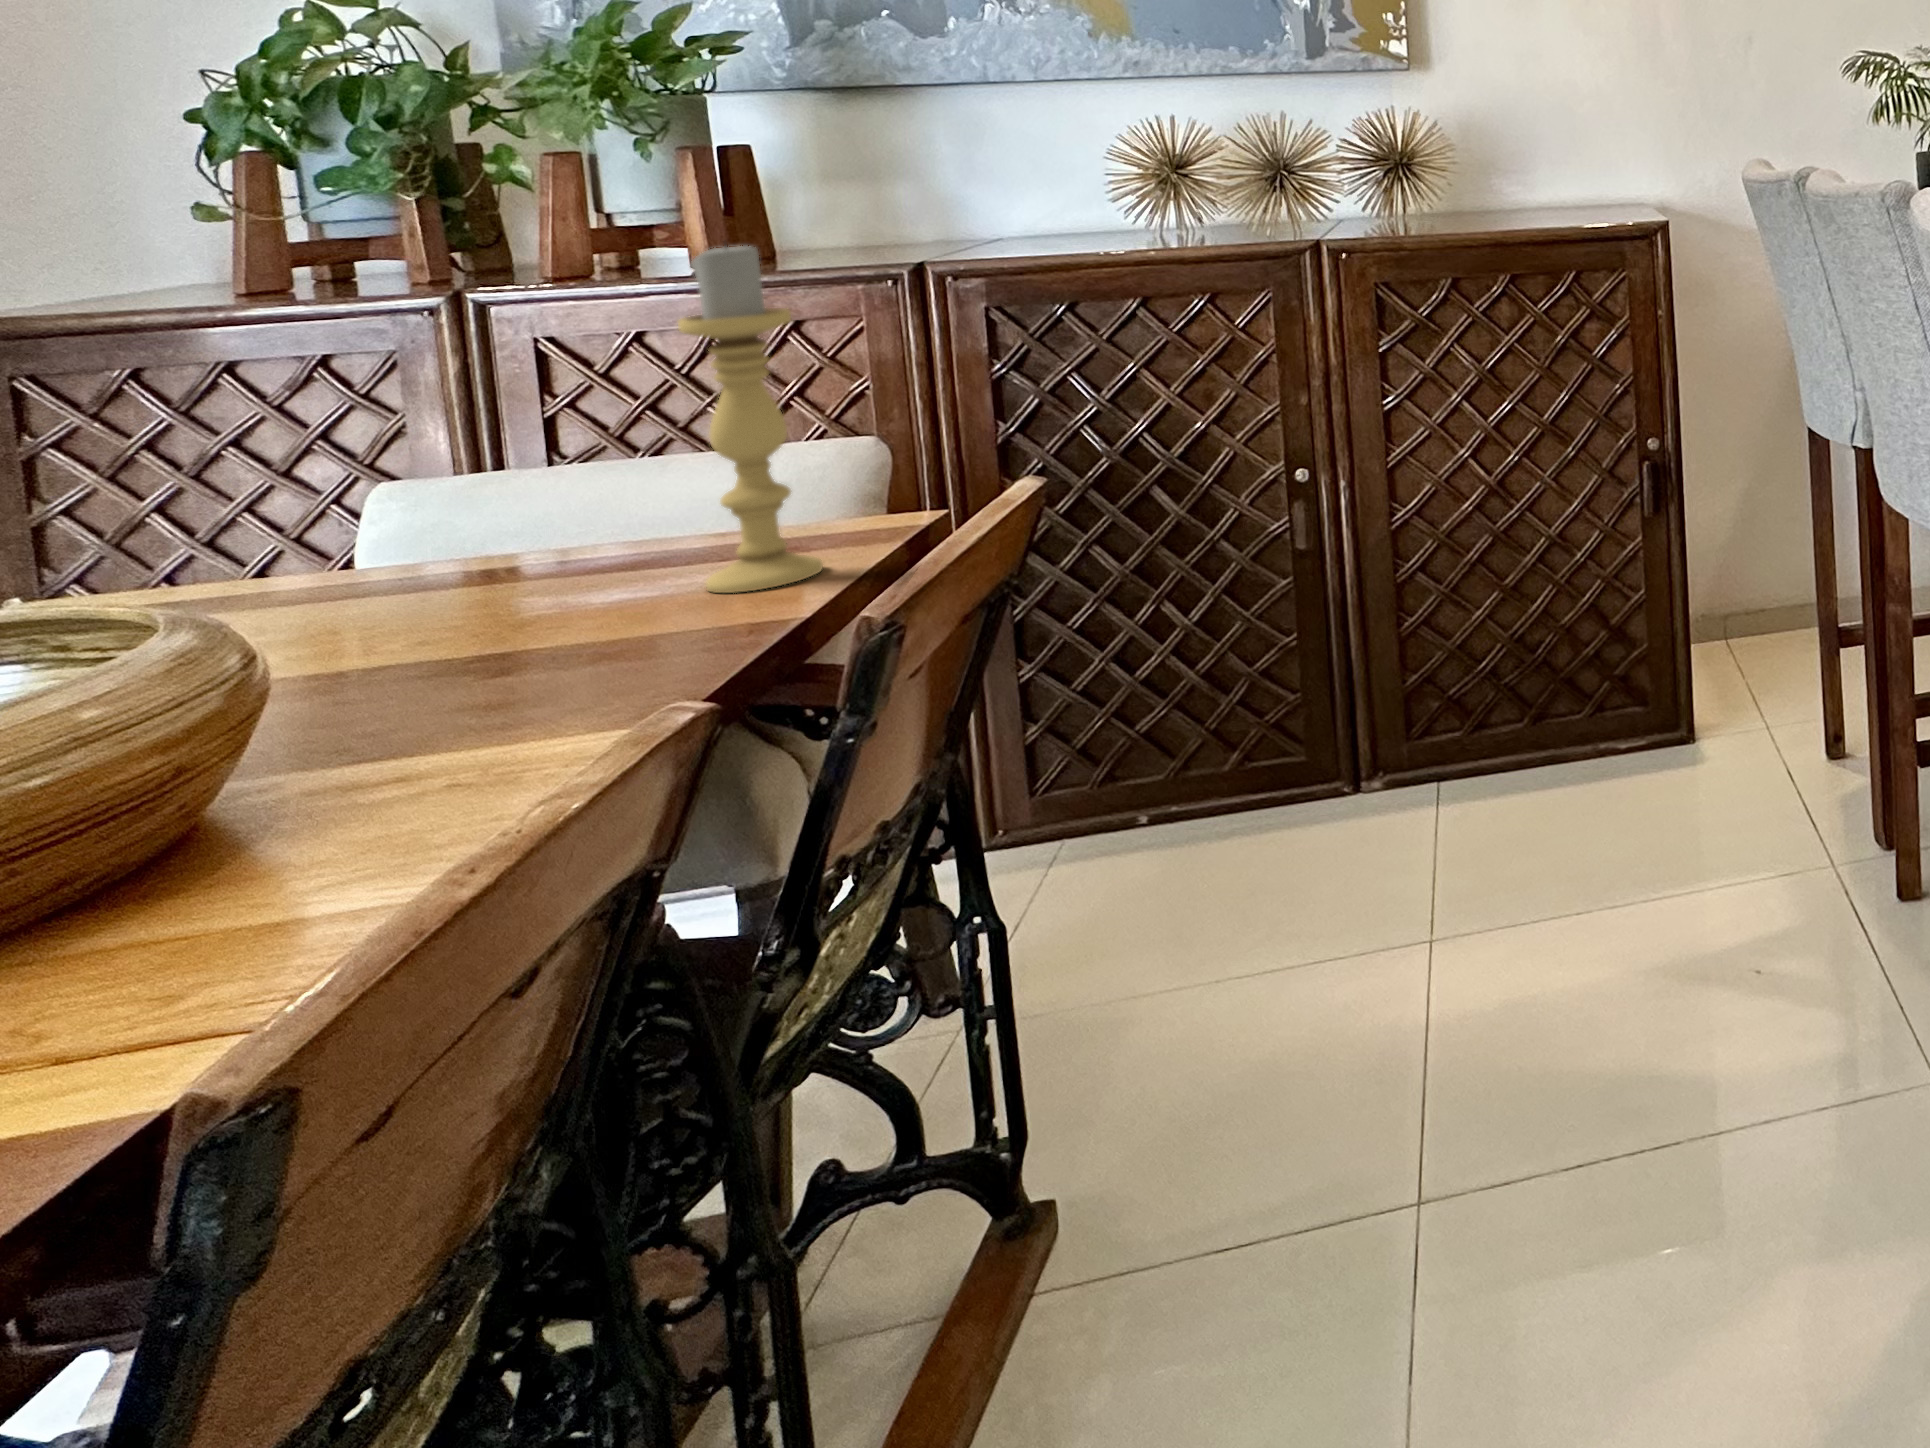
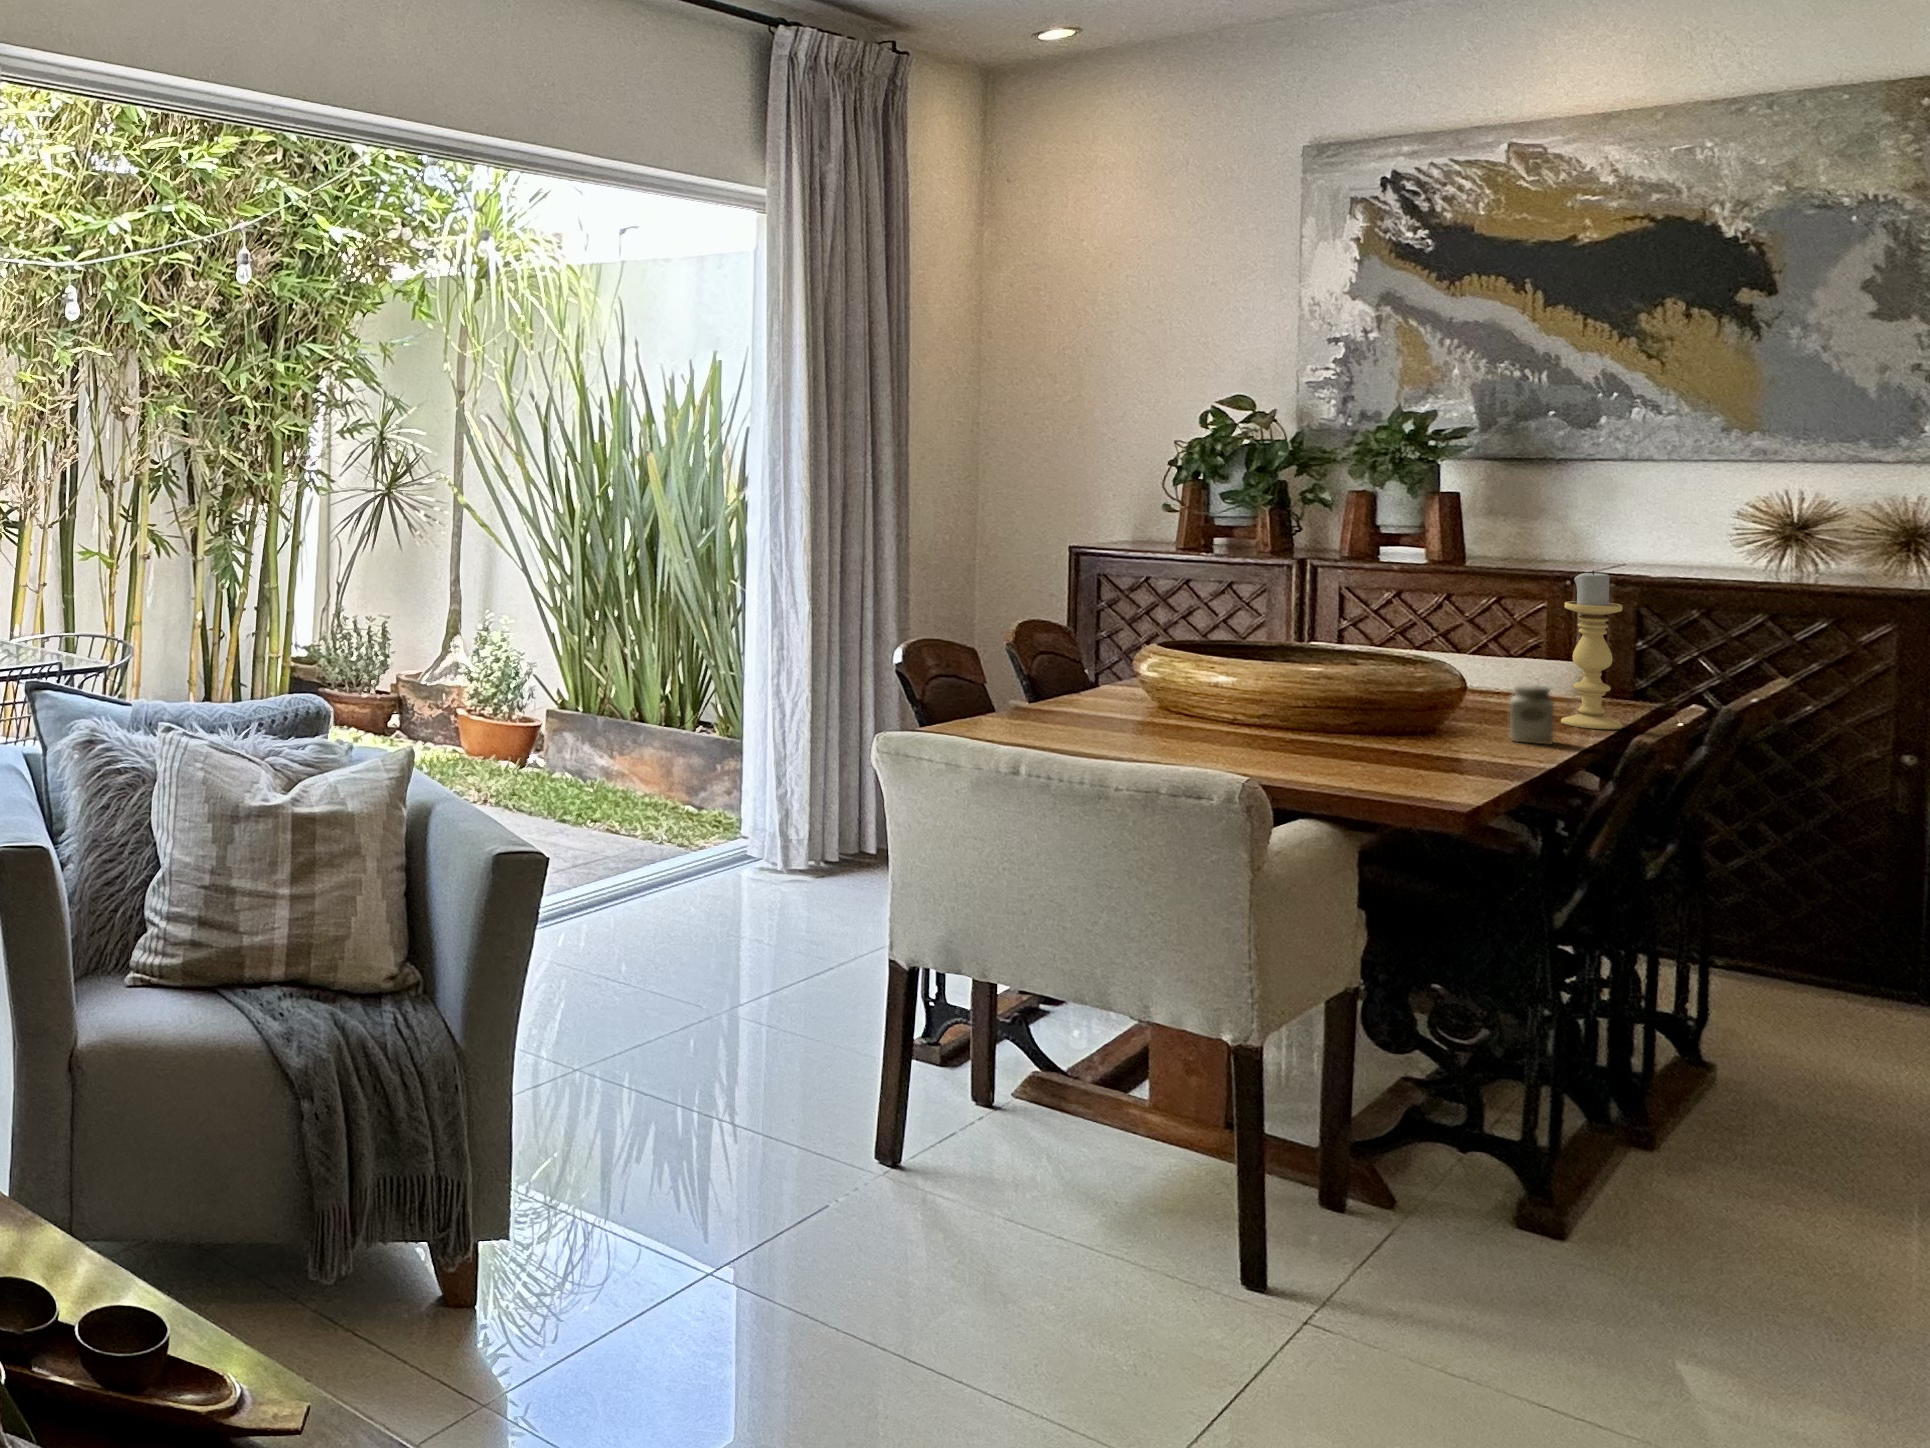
salt shaker: none [460,542,597,709] -> present [1510,685,1554,744]

